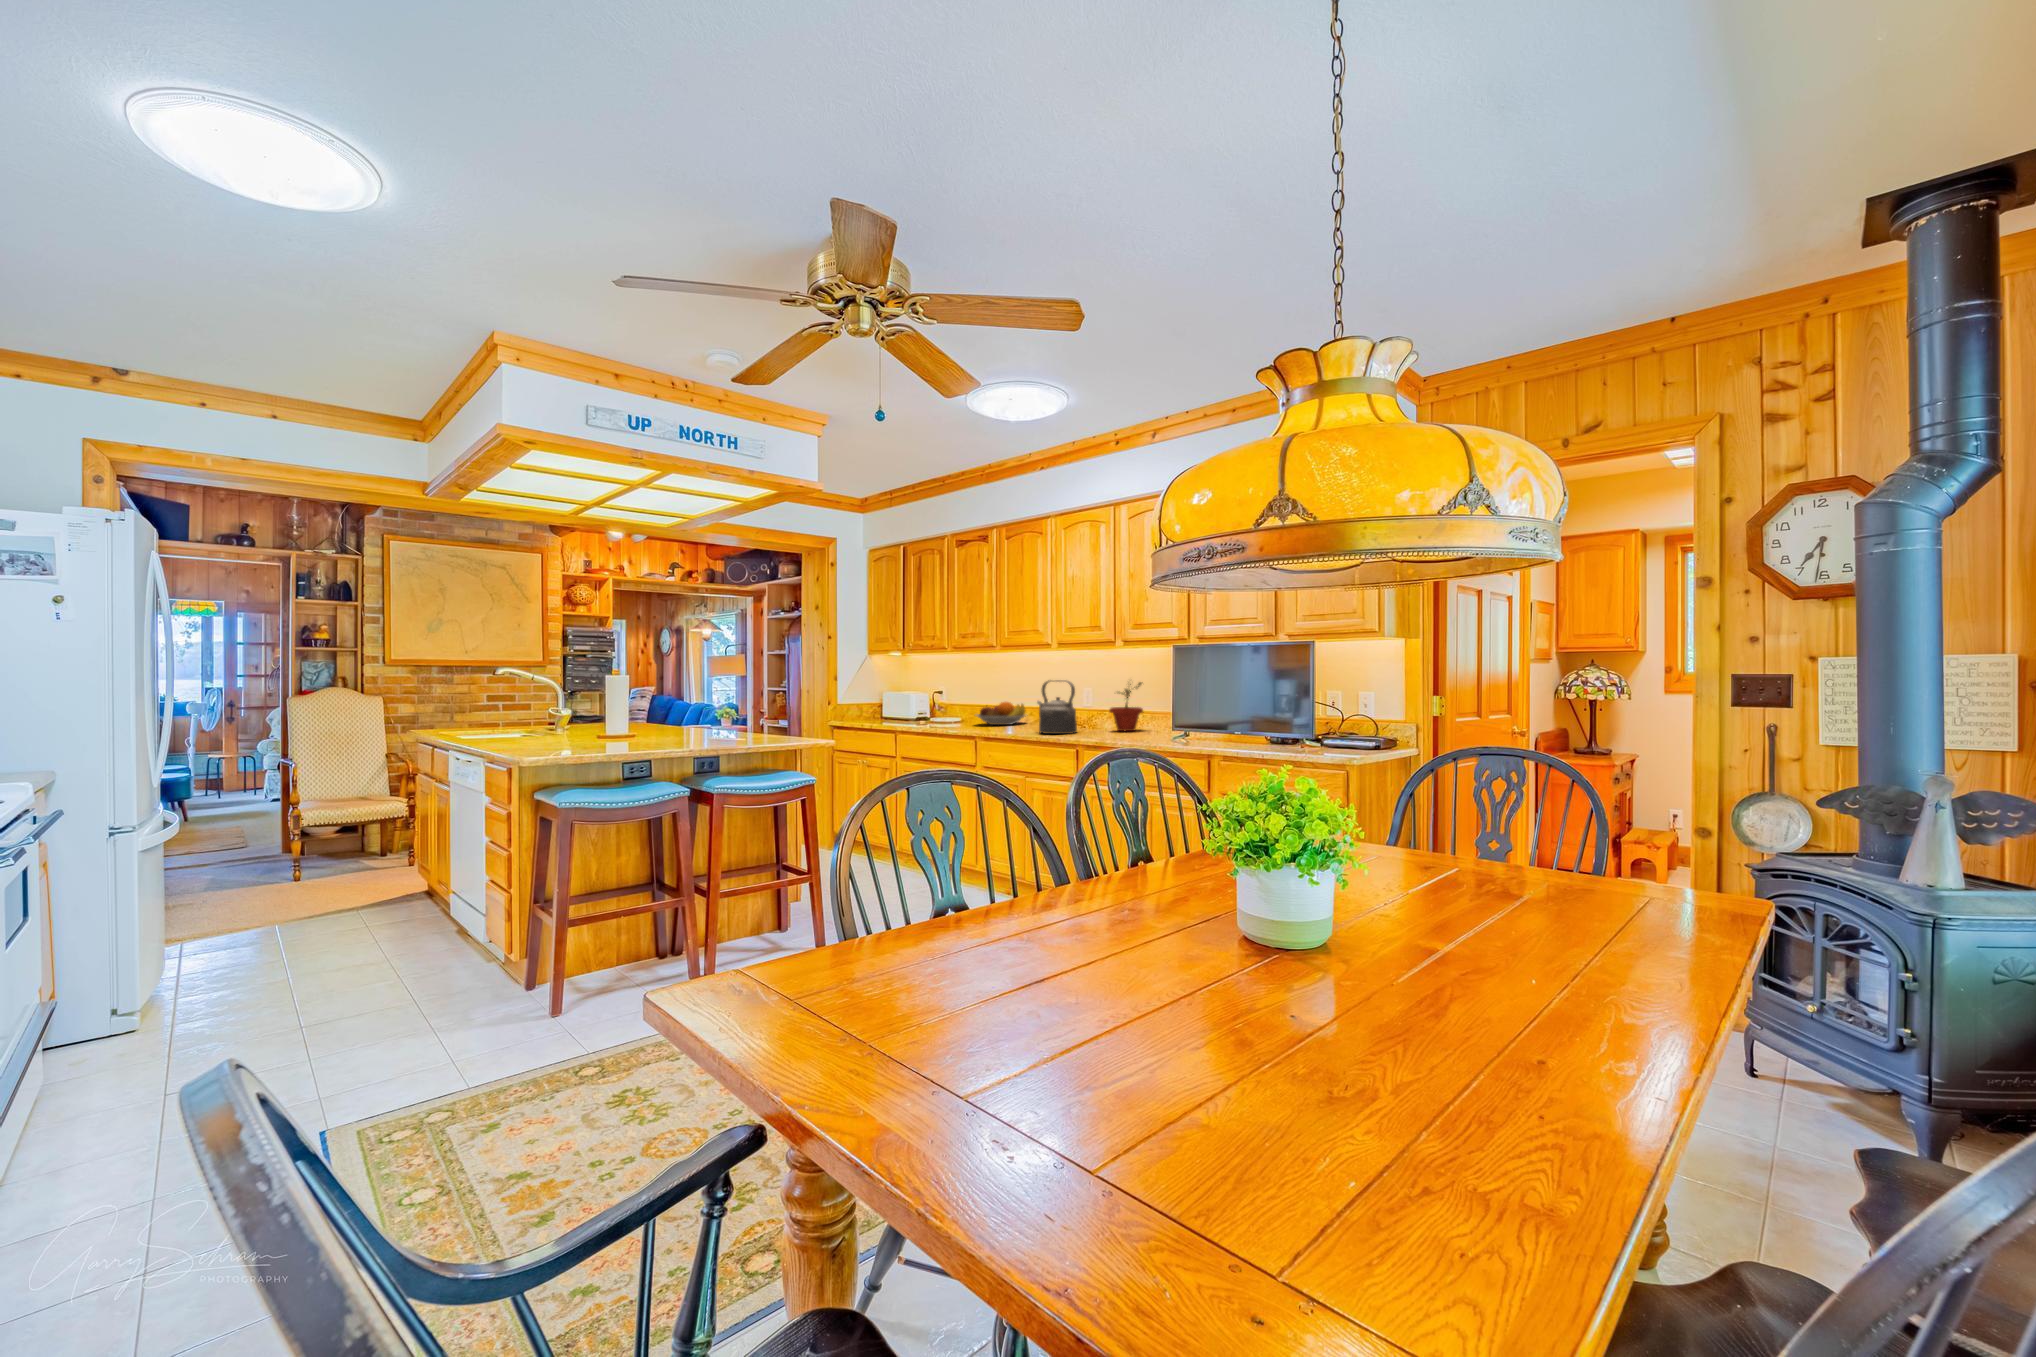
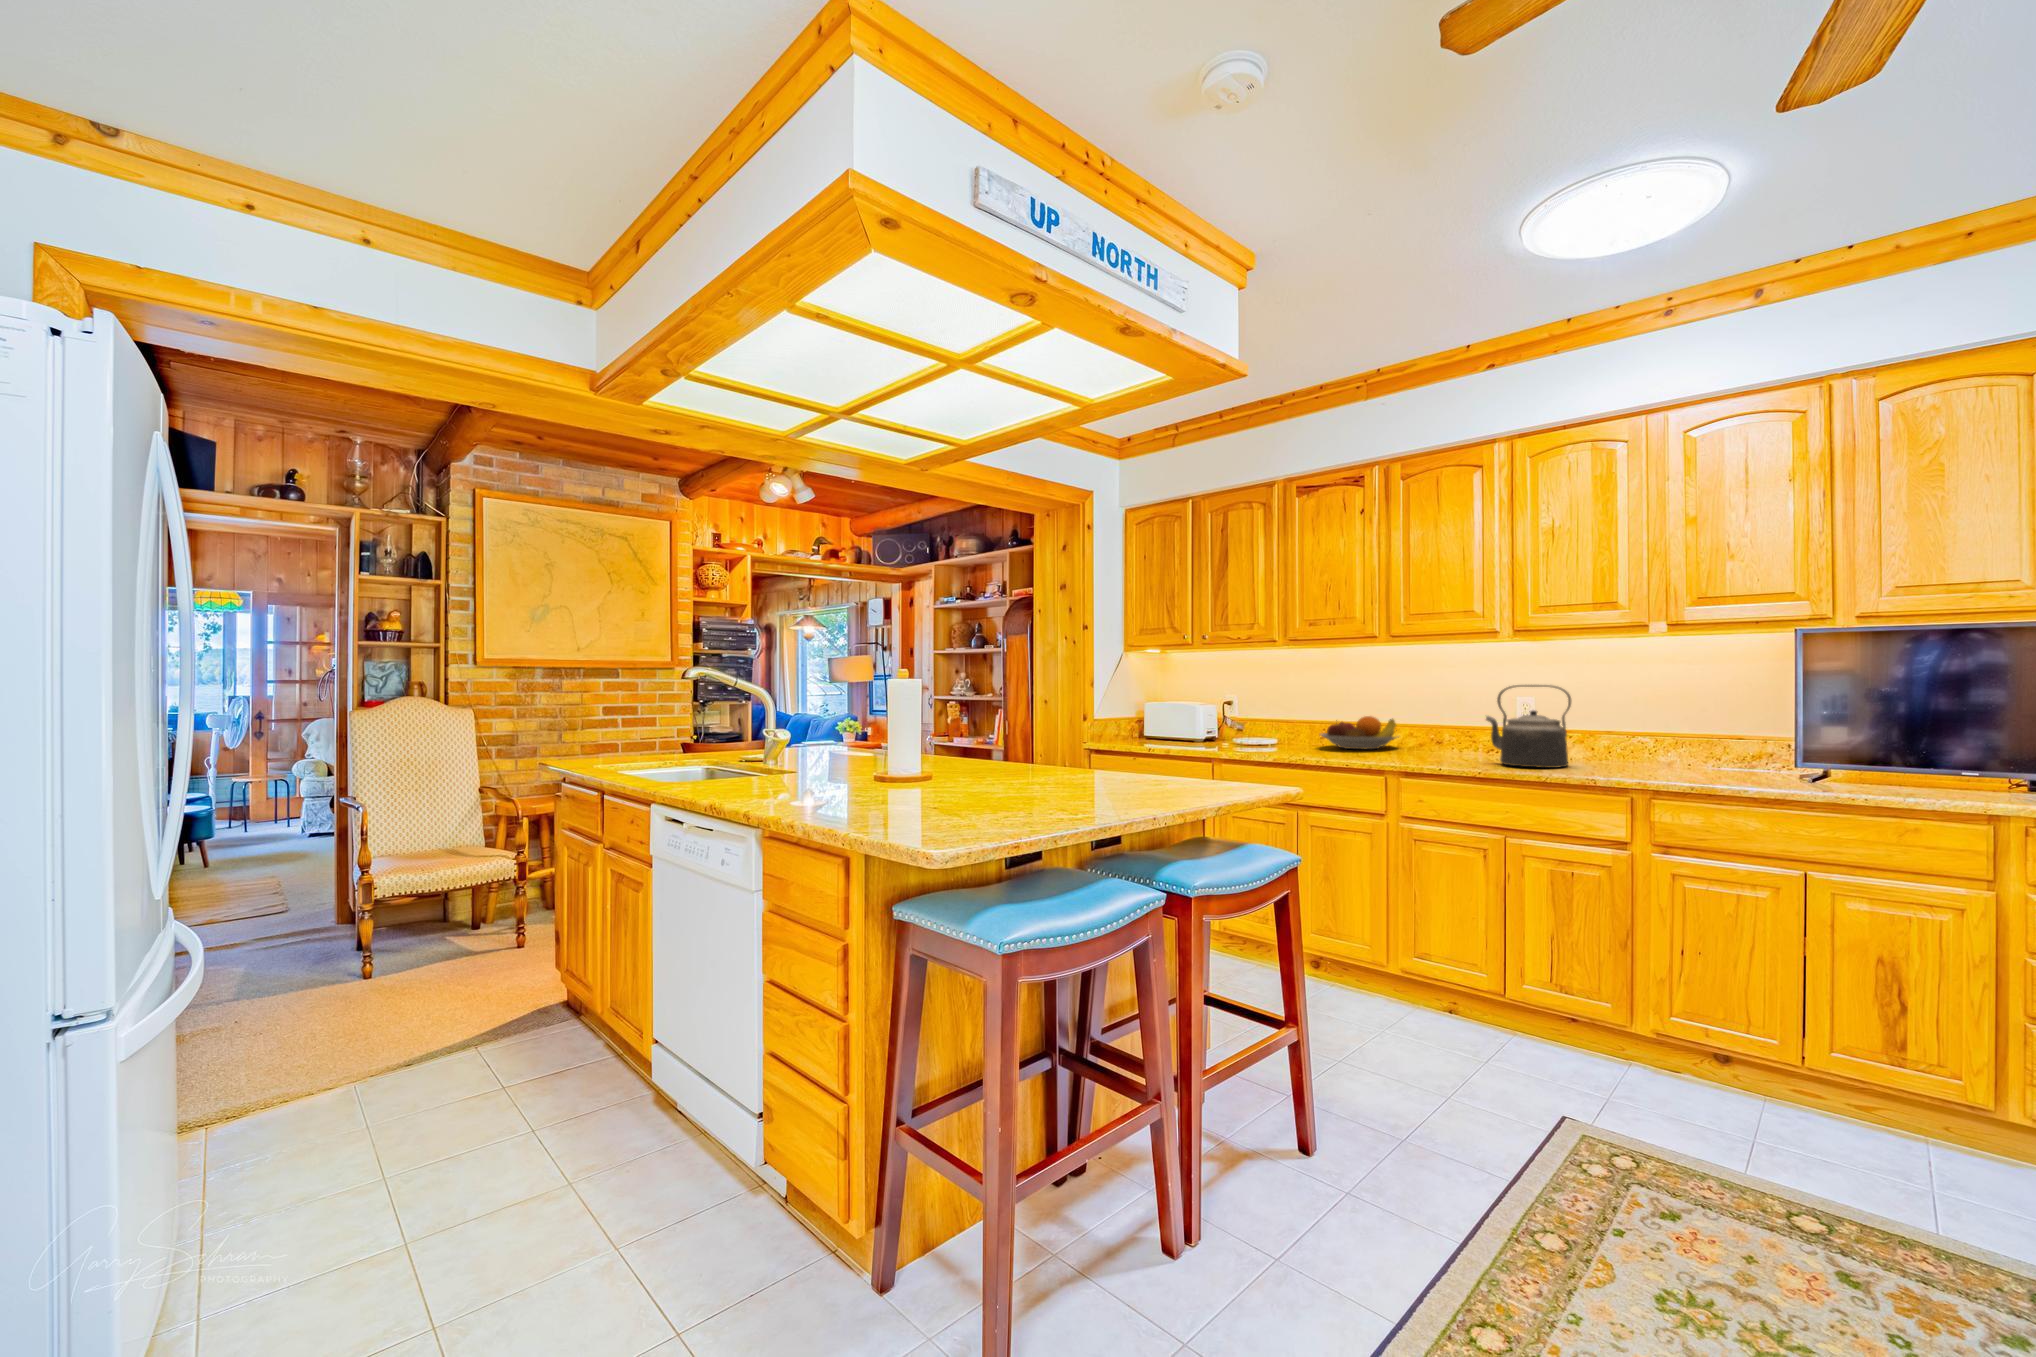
potted plant: present [1109,682,1143,731] -> none [1614,681,1682,763]

